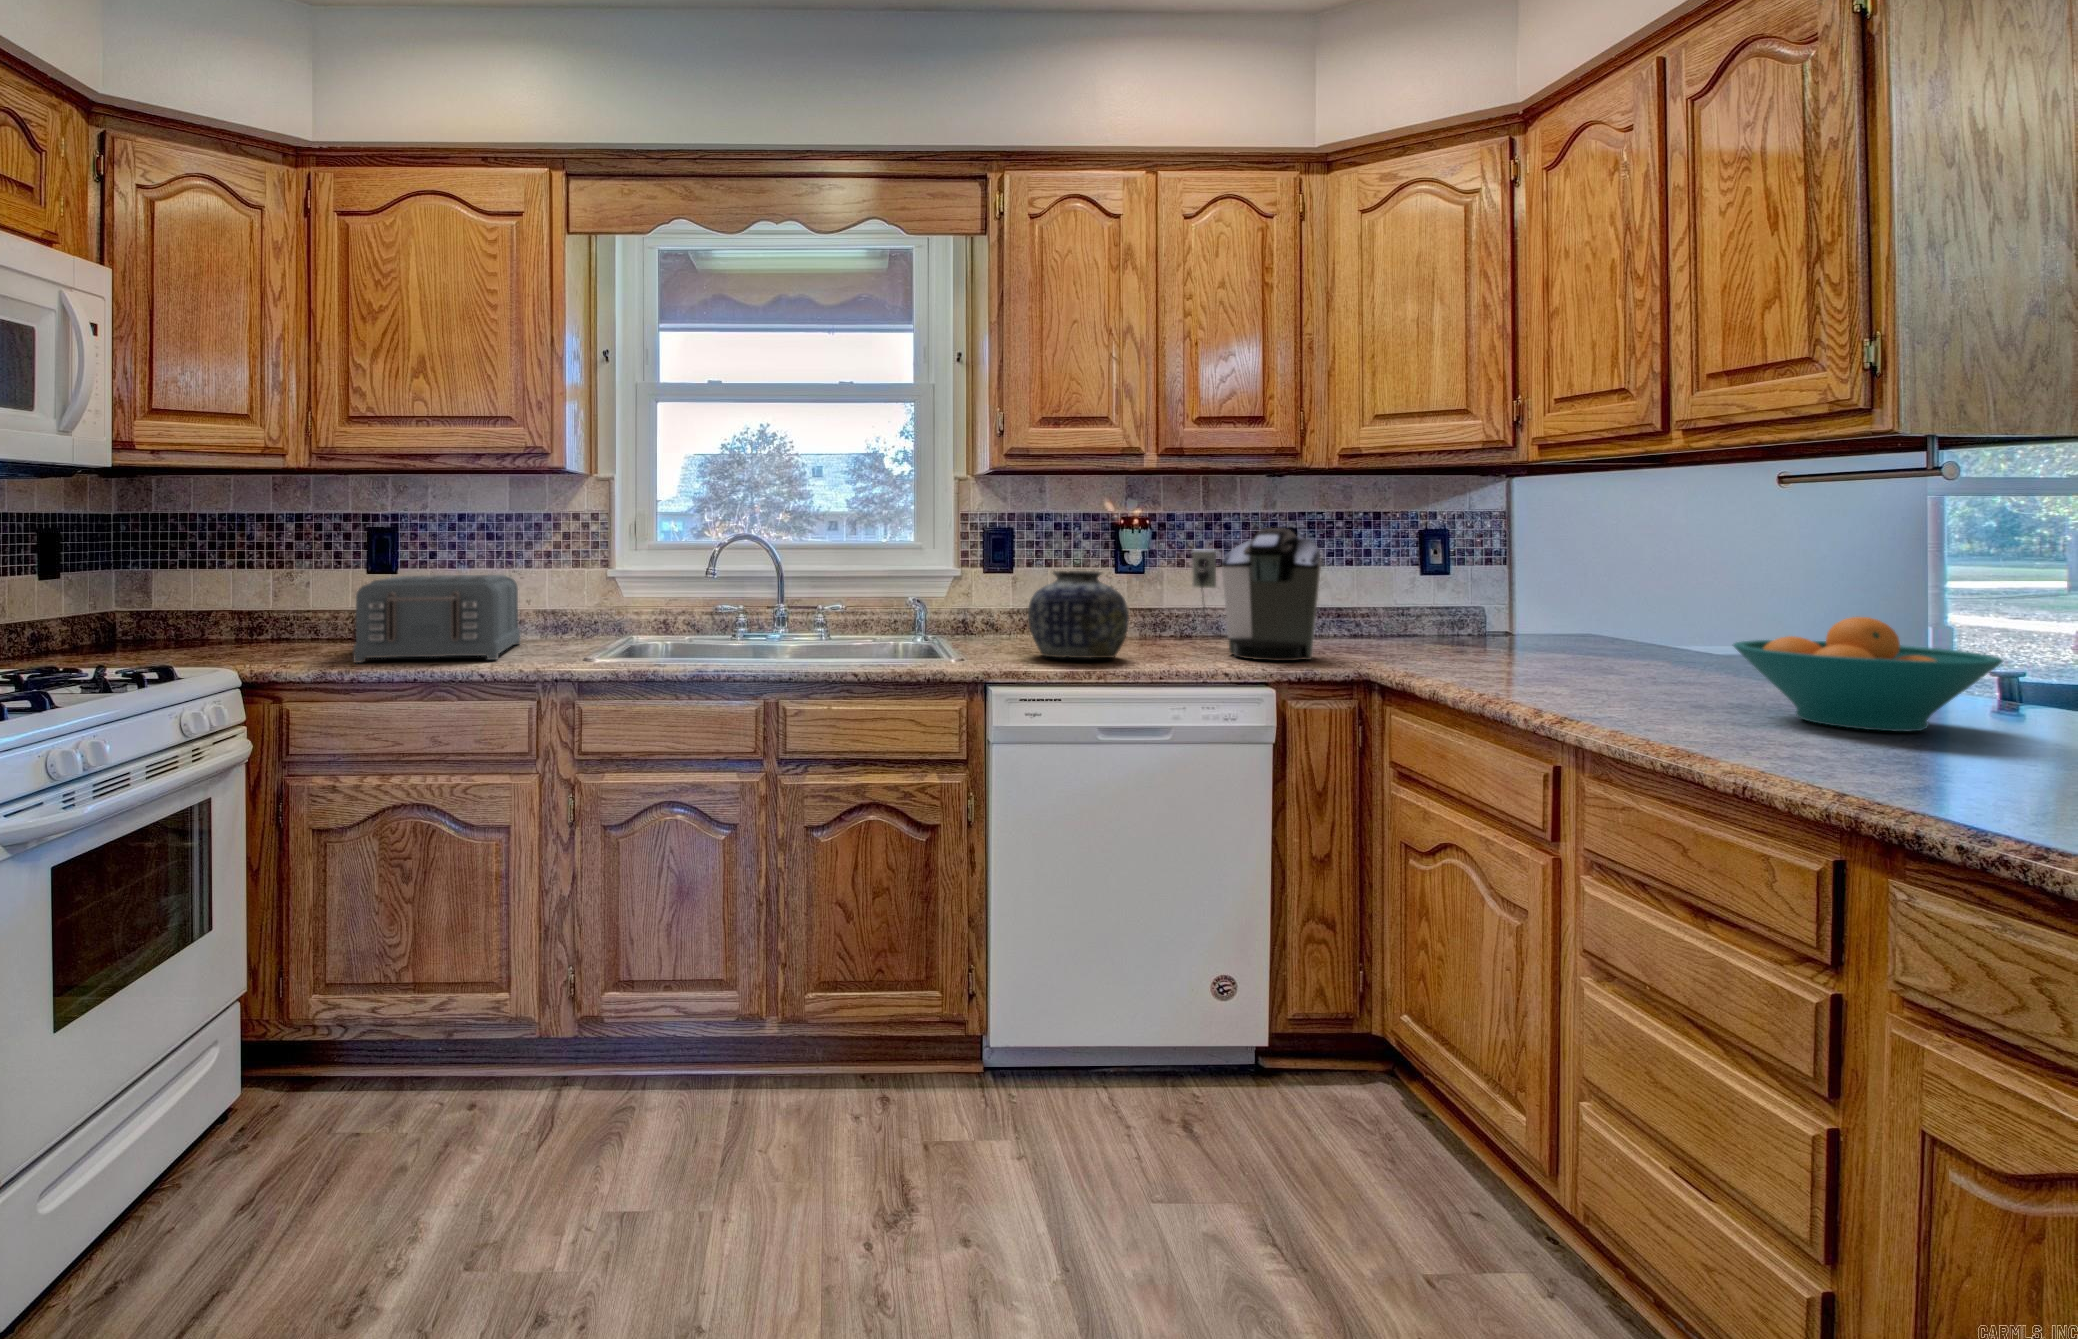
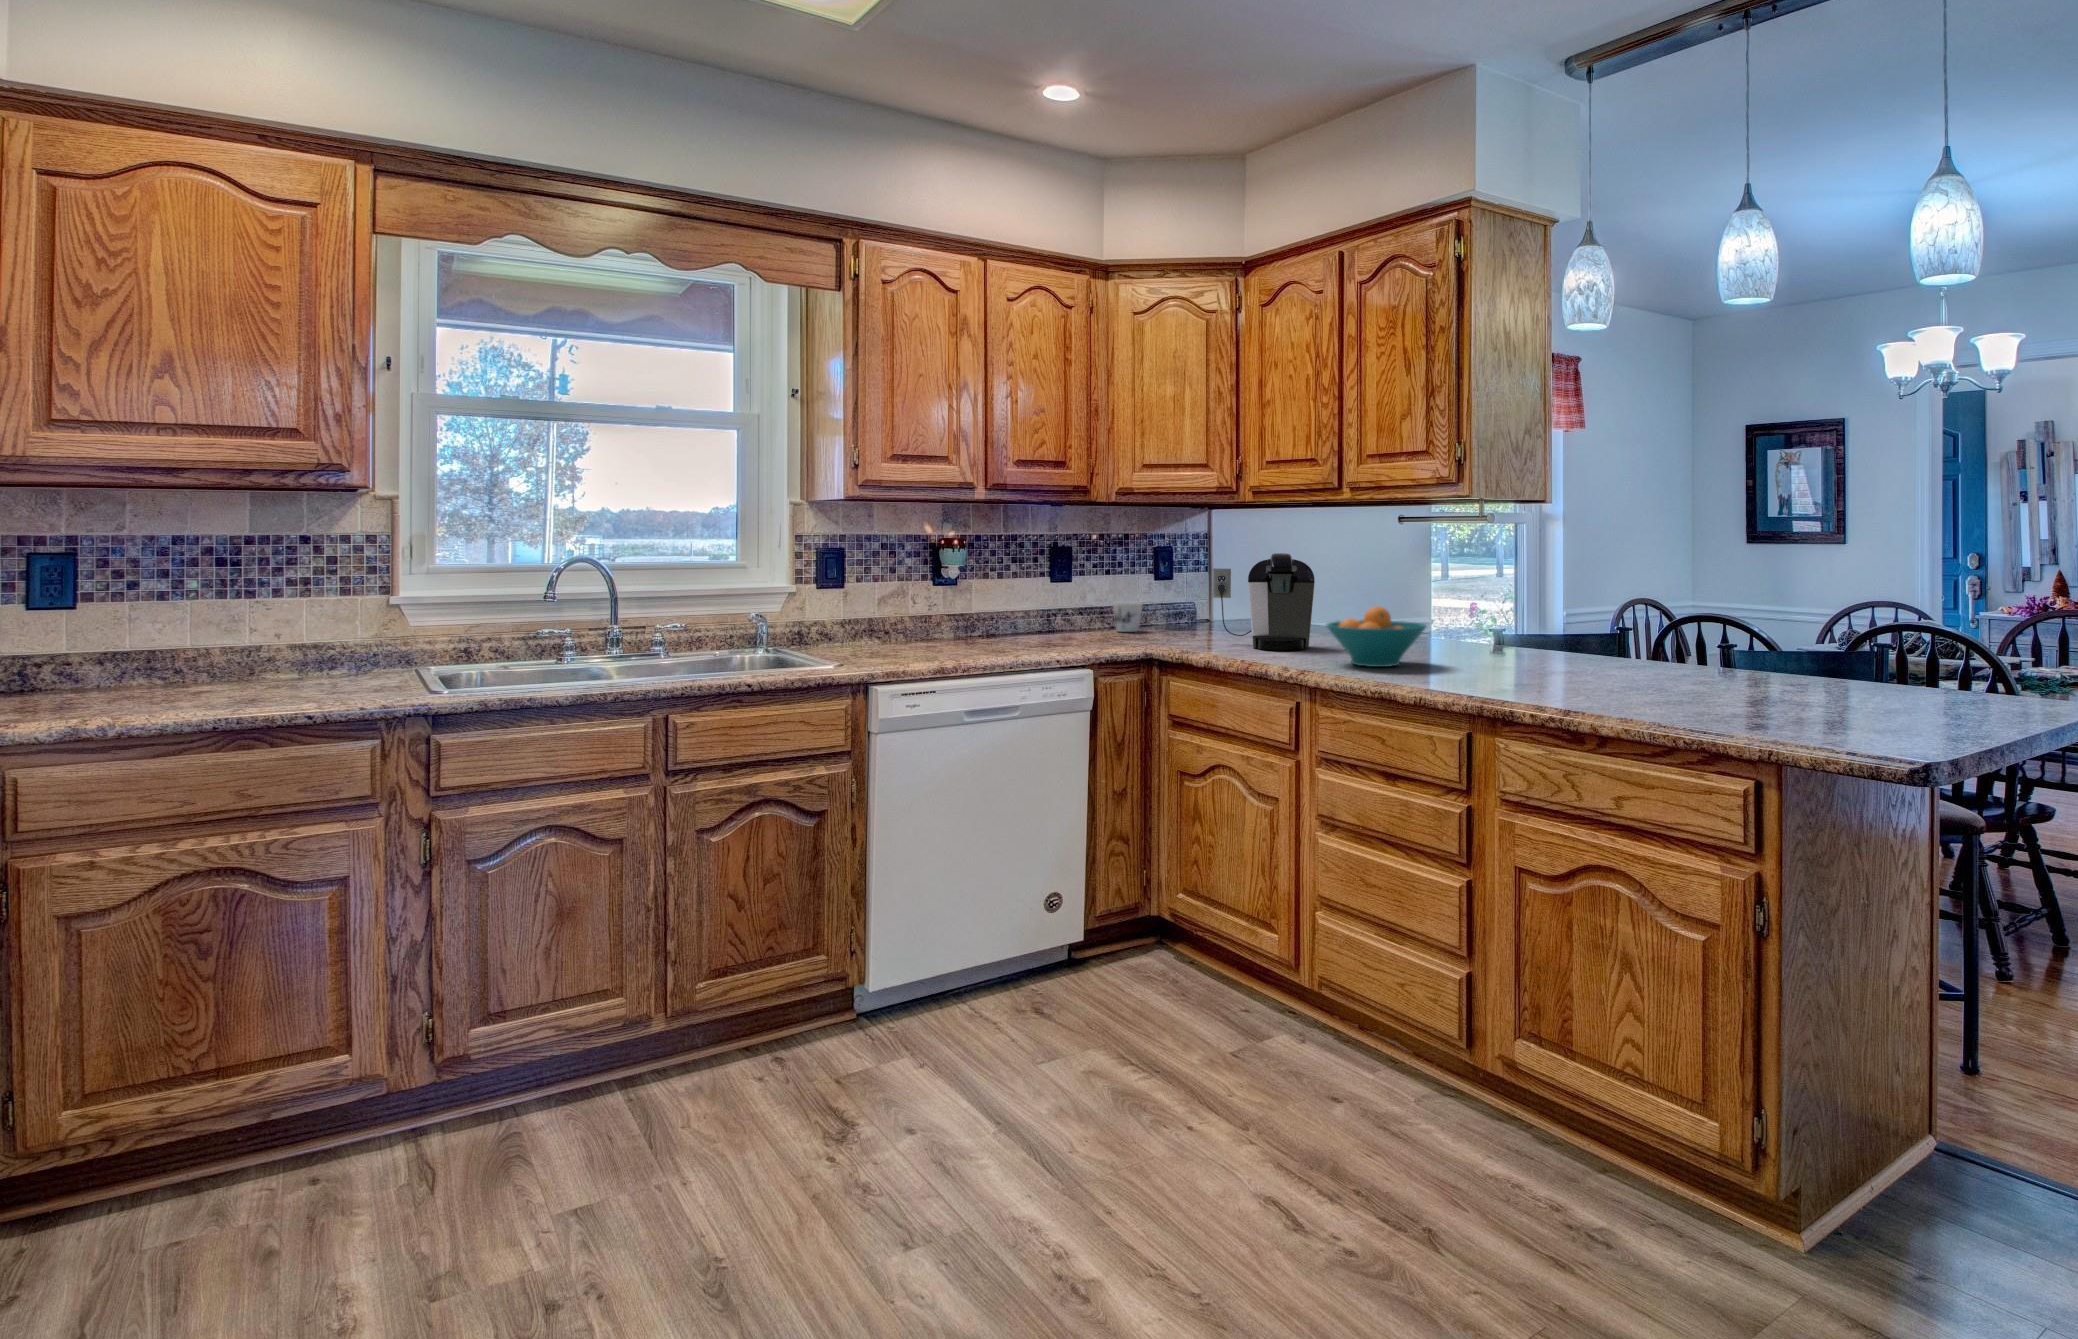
coffee maker: present [1192,528,1321,661] -> present [1213,553,1315,650]
vase: present [1028,571,1129,658] -> none [886,588,969,660]
toaster: present [353,575,520,663] -> none [96,607,316,719]
mug: none [1354,598,1399,638] -> present [1113,601,1143,632]

